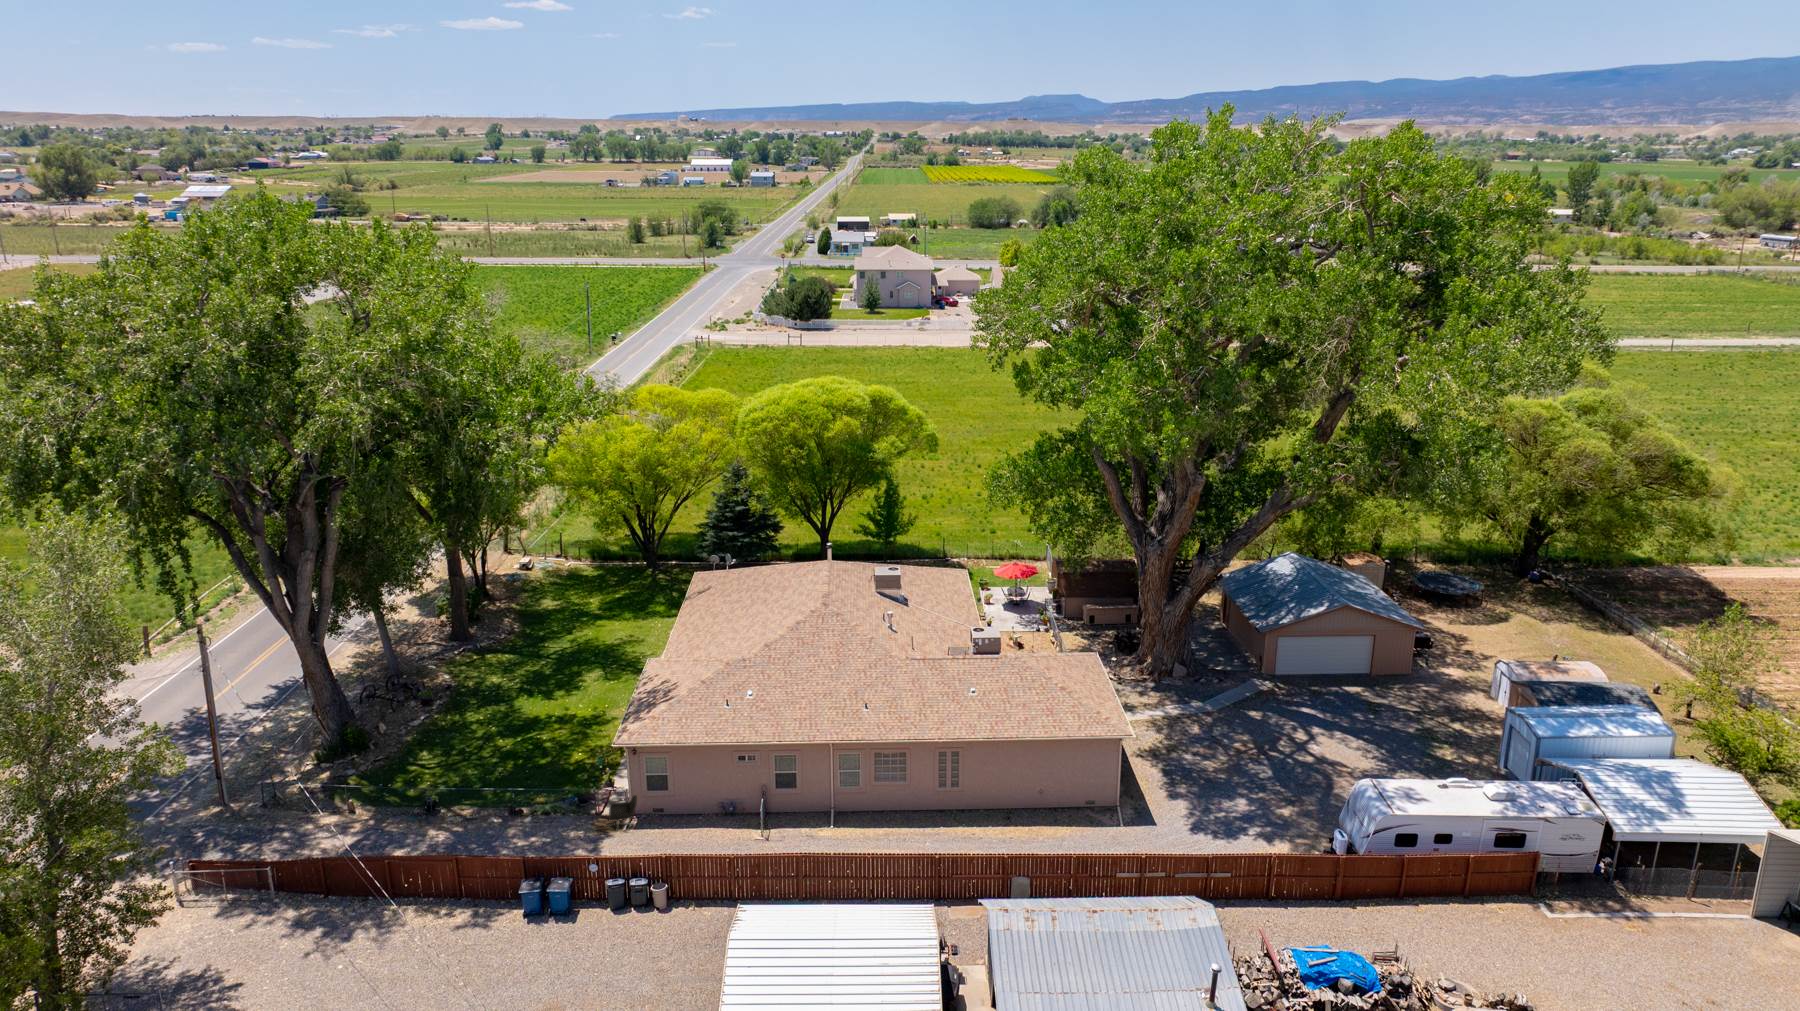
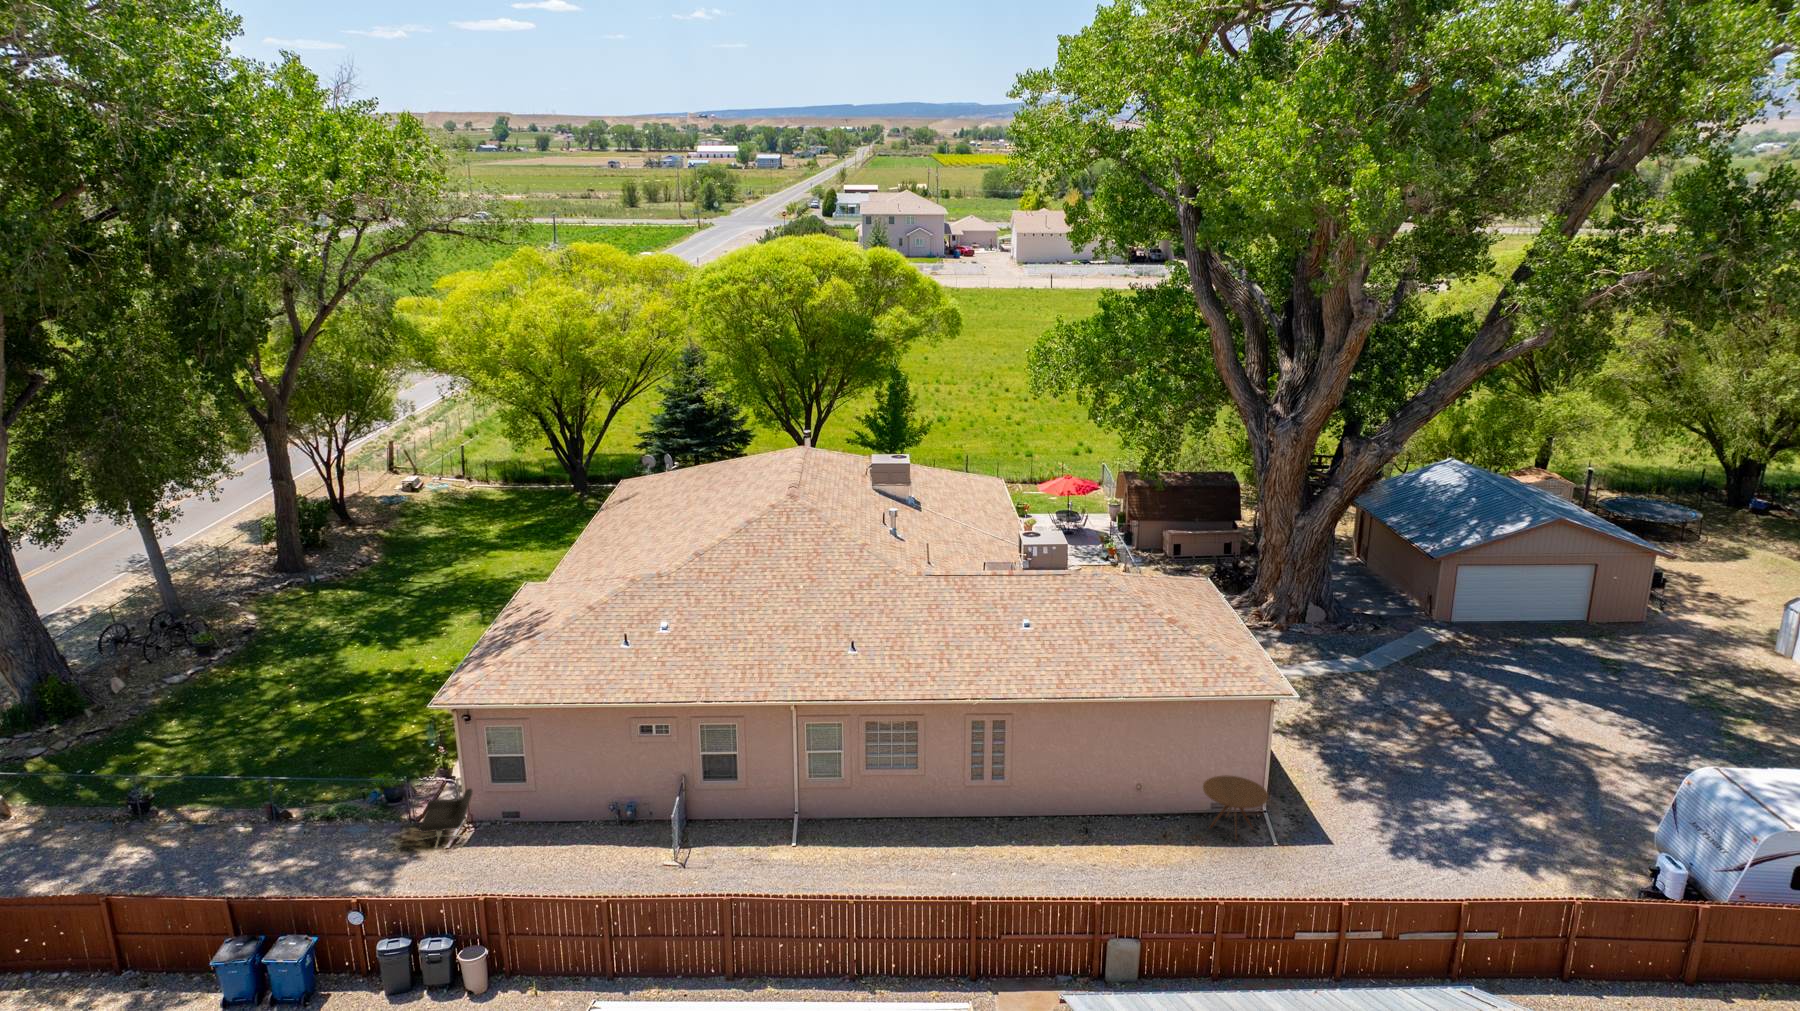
round table: none [1078,784,1117,824] -> present [1203,776,1268,838]

